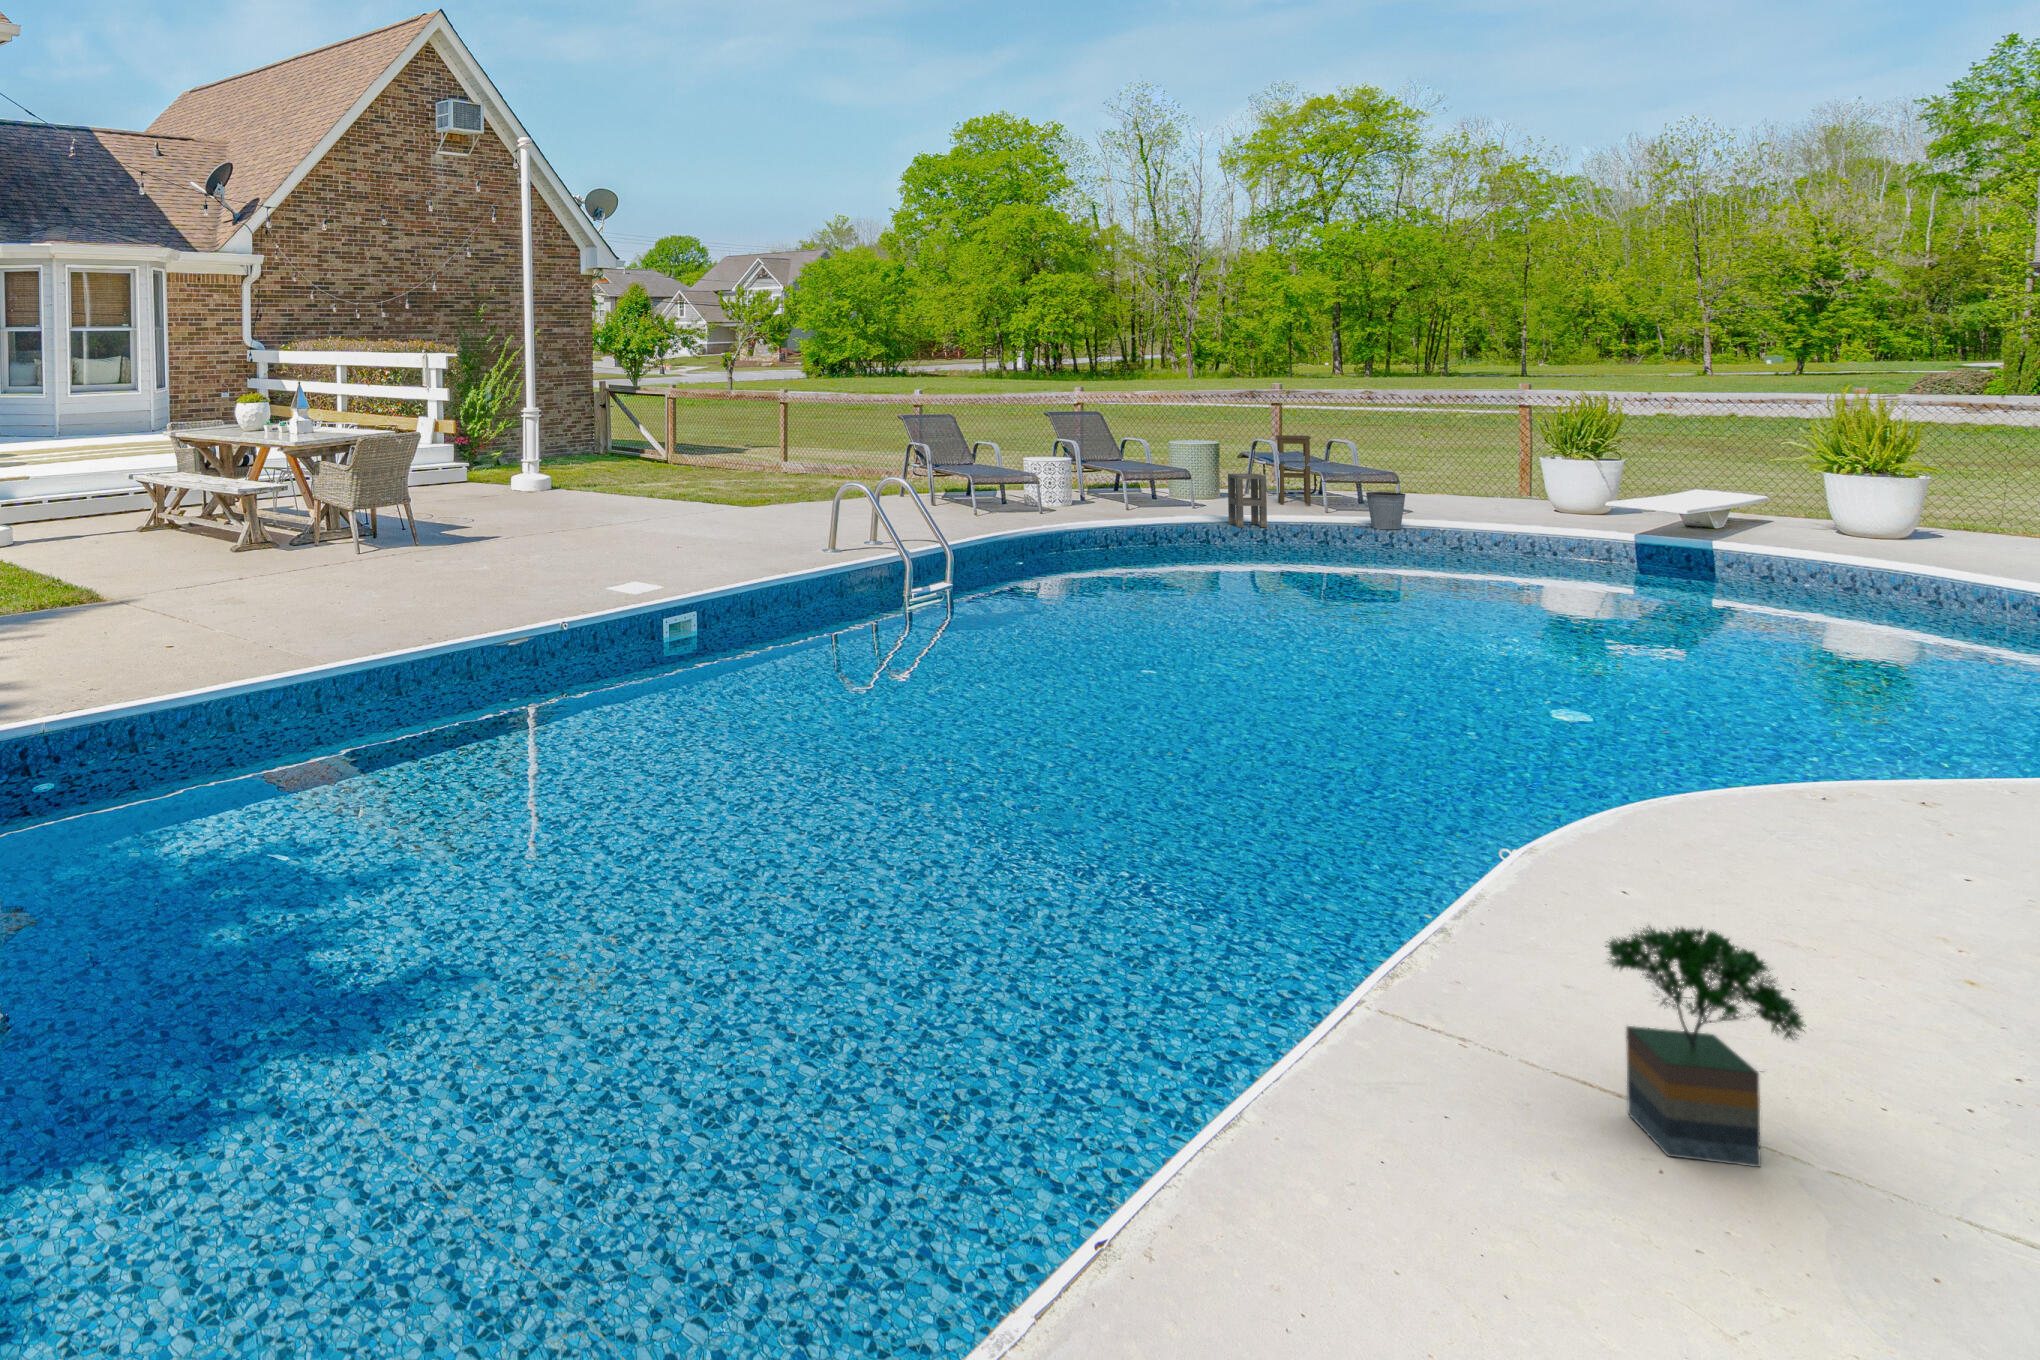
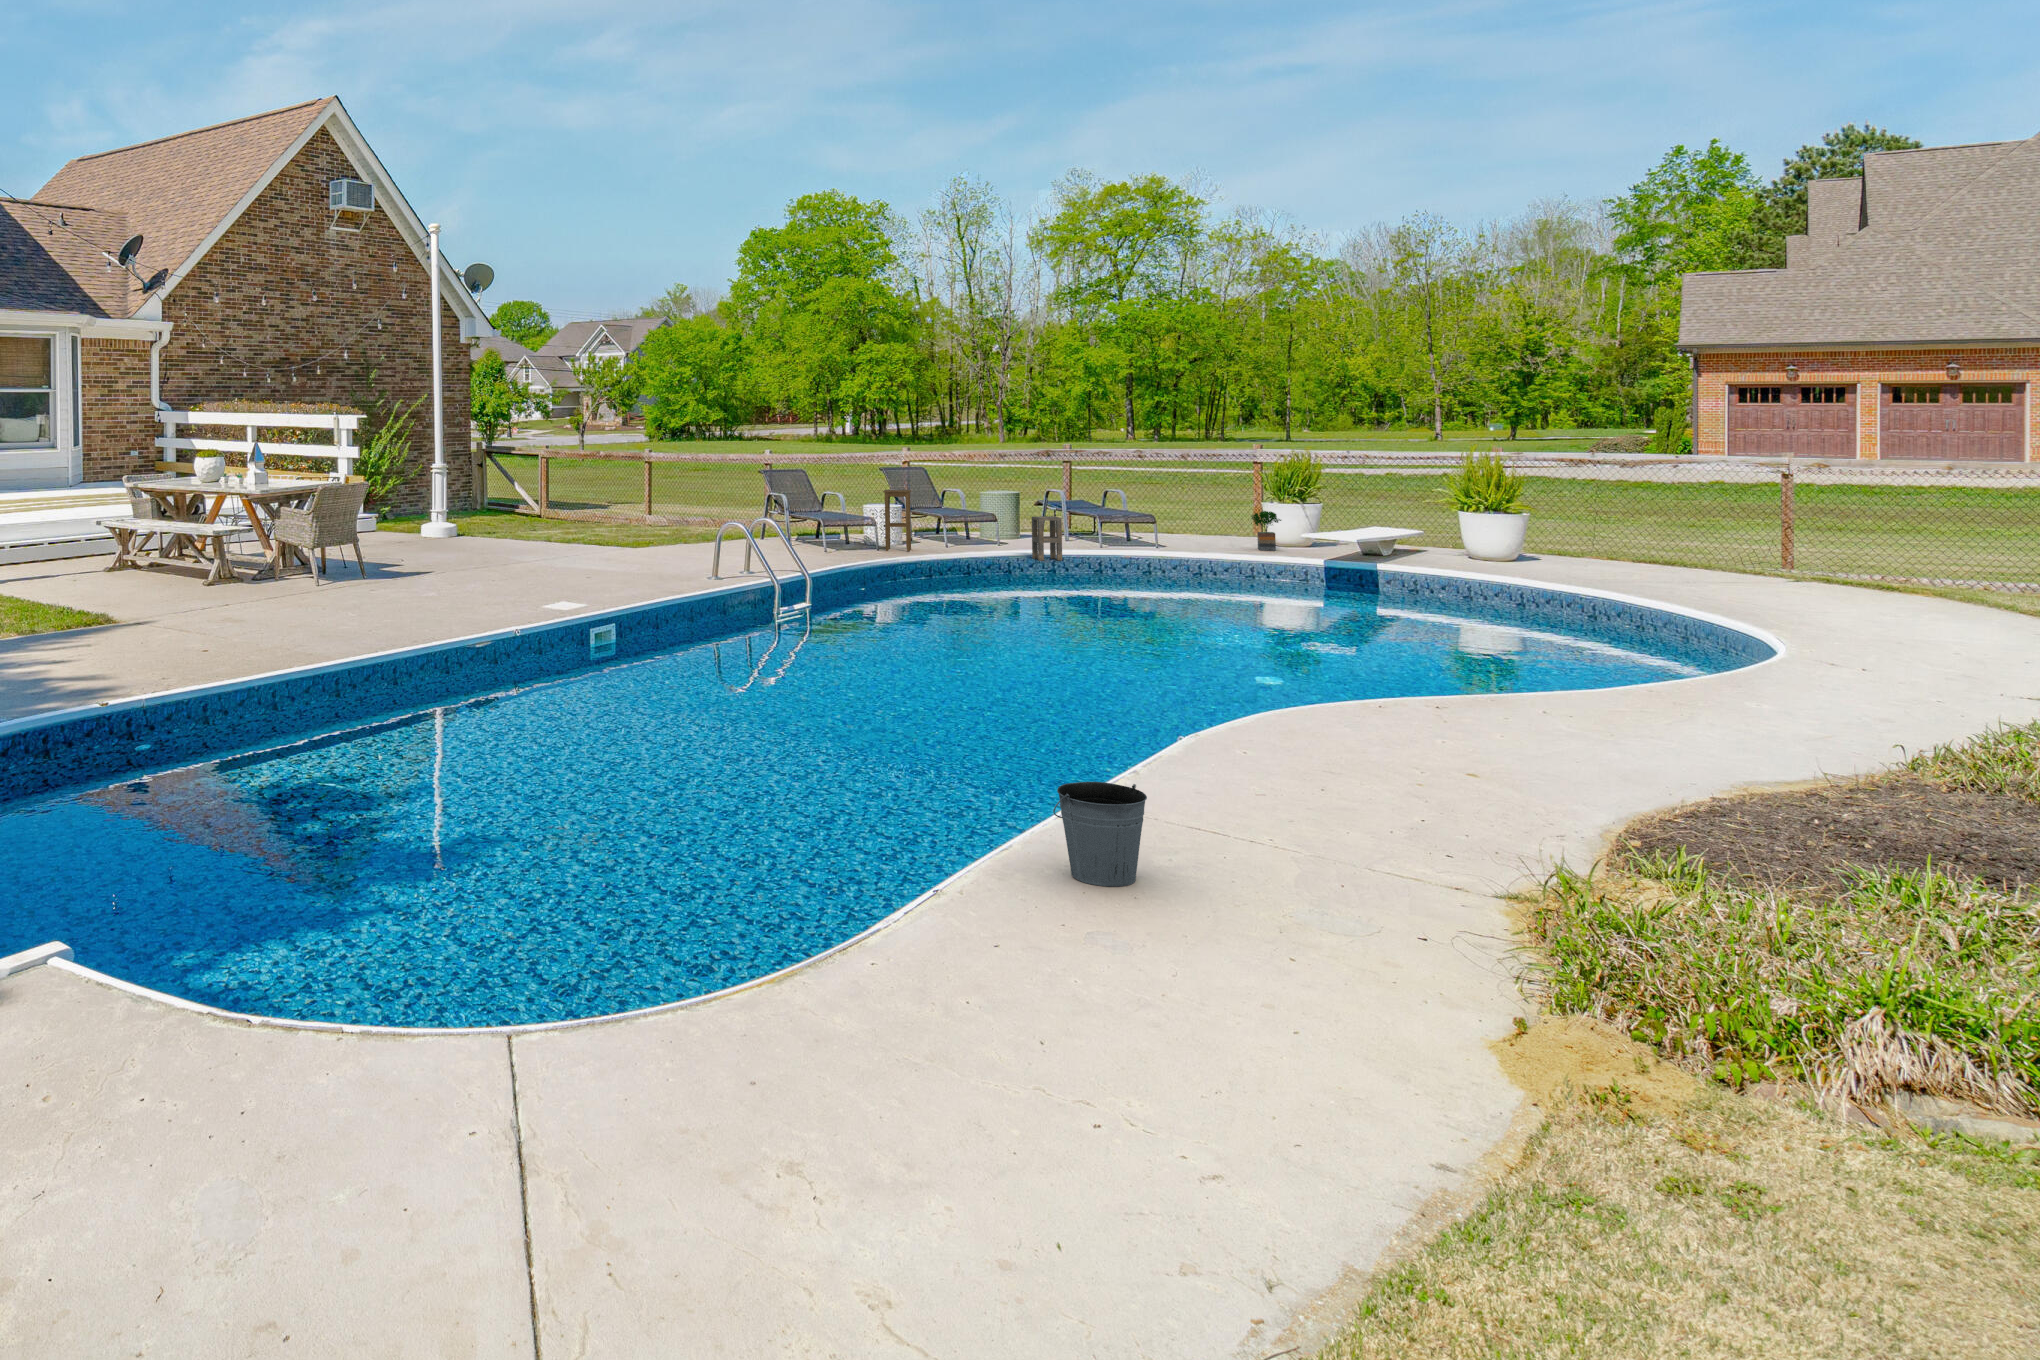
stool: present [1276,435,1311,505] -> present [883,490,911,551]
bucket: present [1364,491,1406,529] -> present [1053,782,1147,886]
potted tree: present [1605,926,1806,1167] -> present [1251,511,1281,551]

